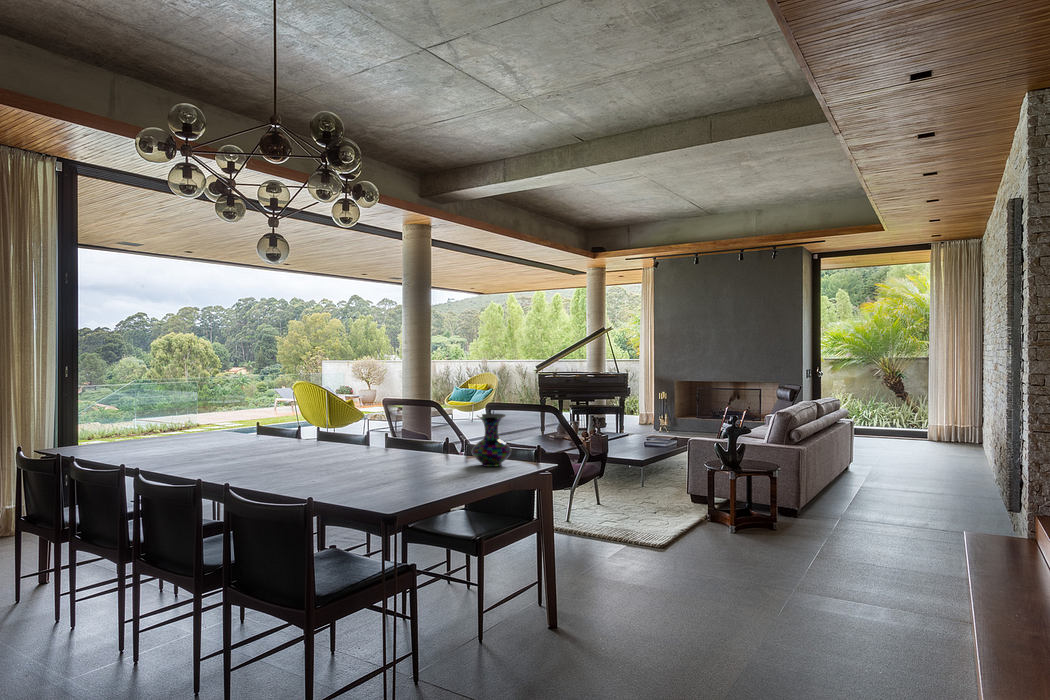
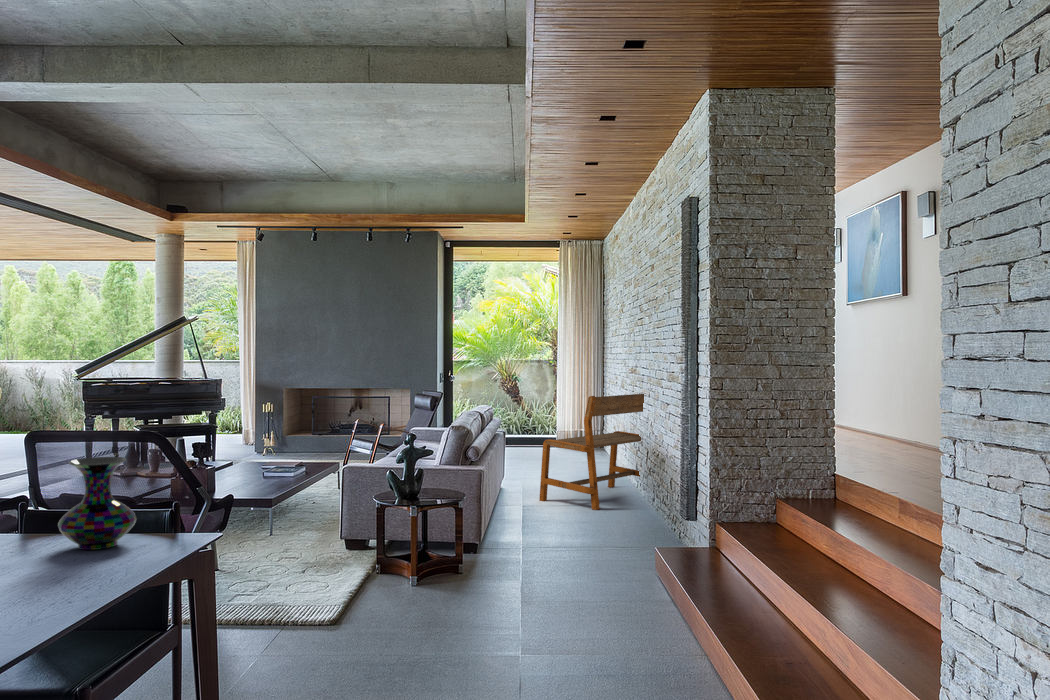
bench: none [881,389,1022,498] -> present [539,393,646,510]

